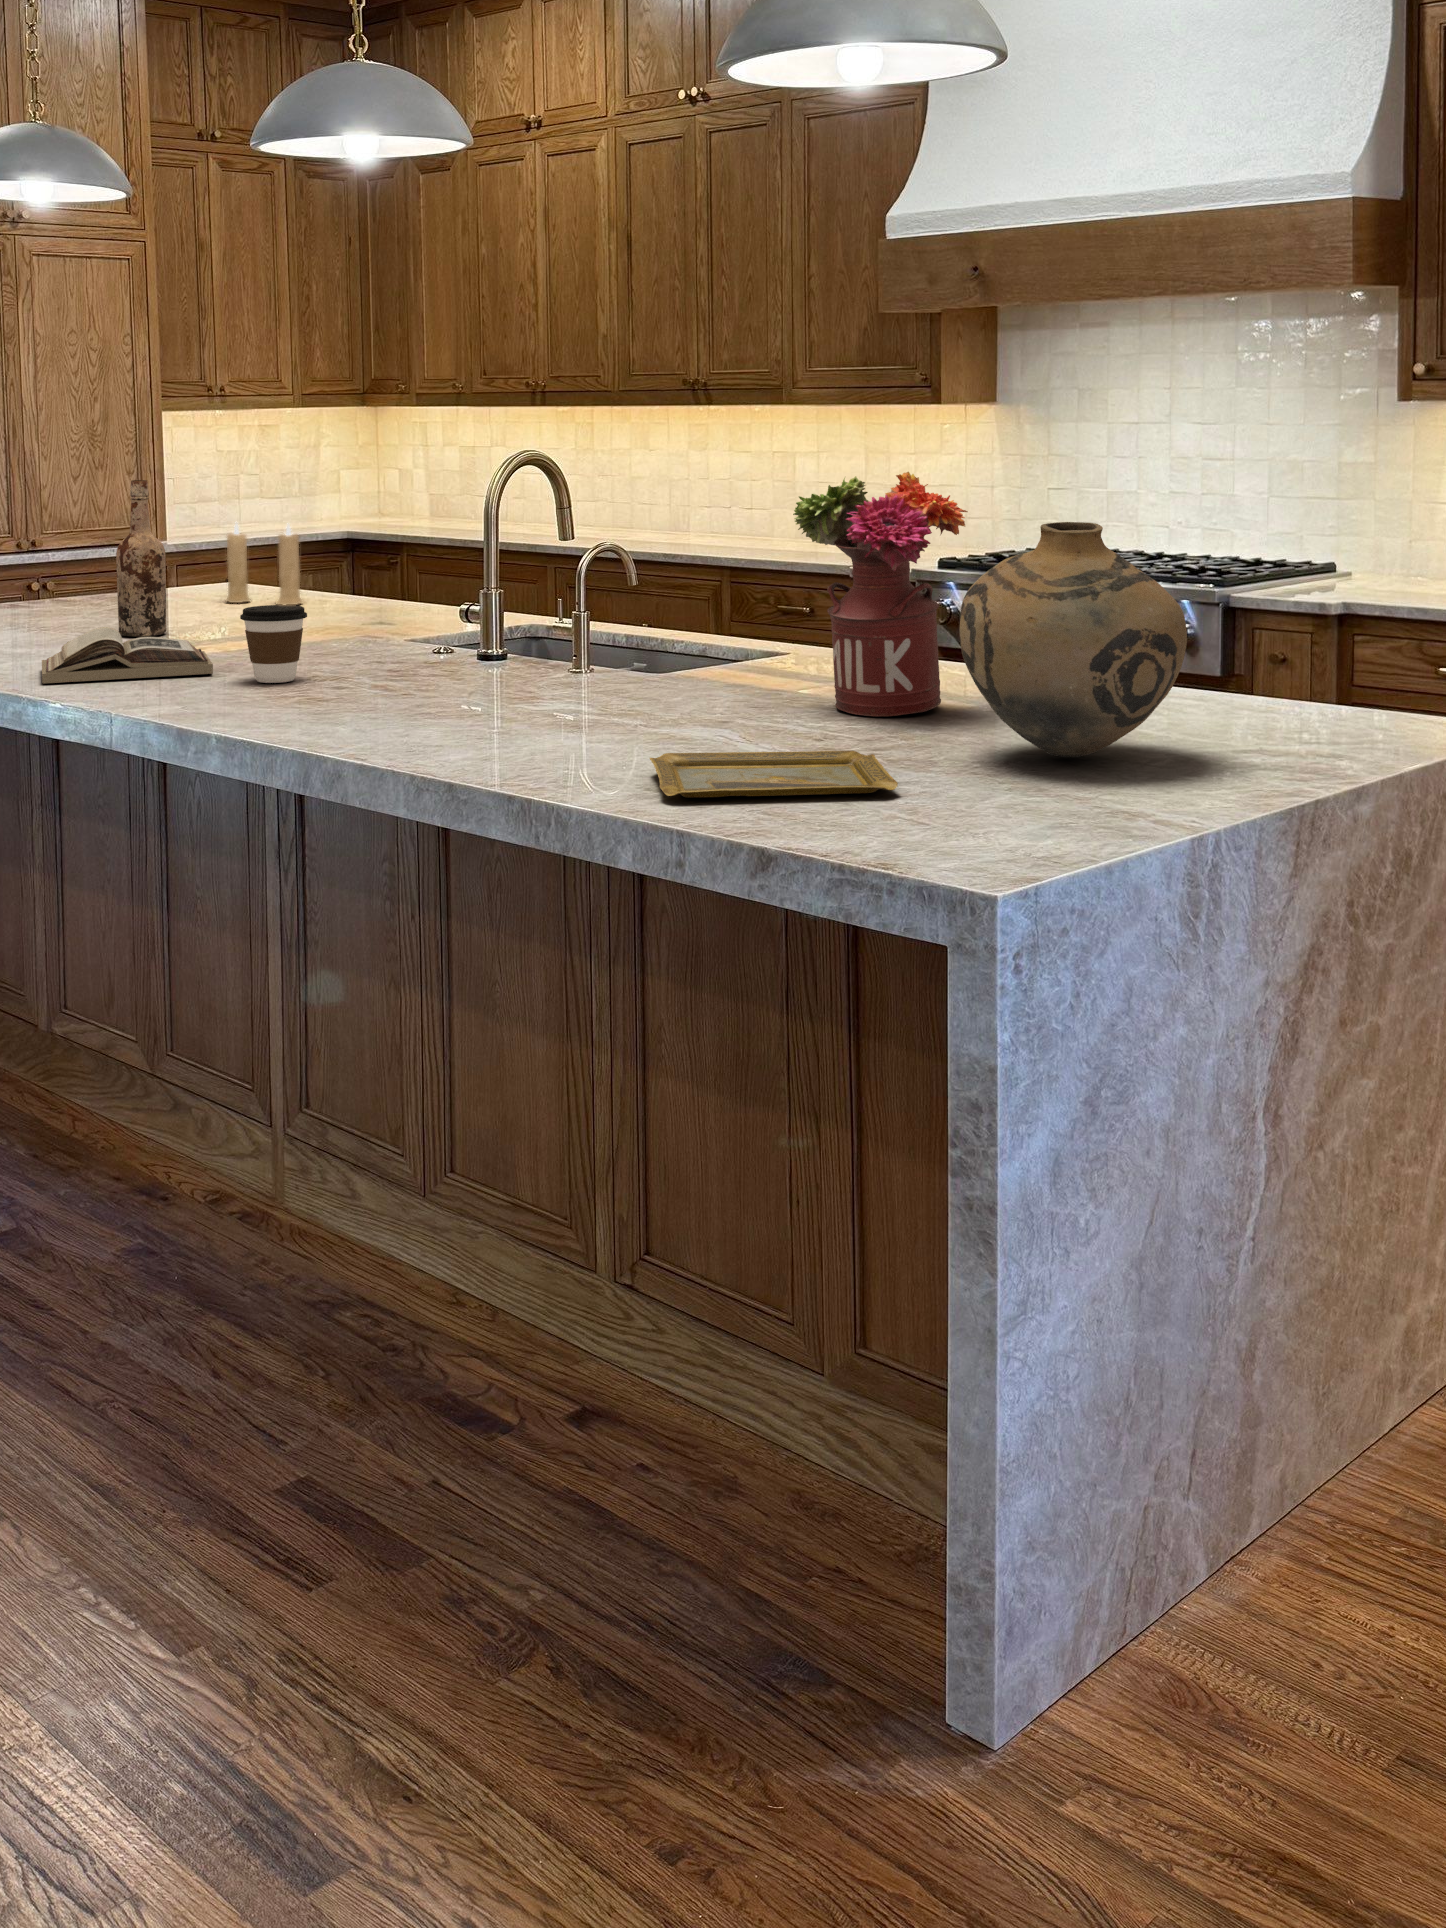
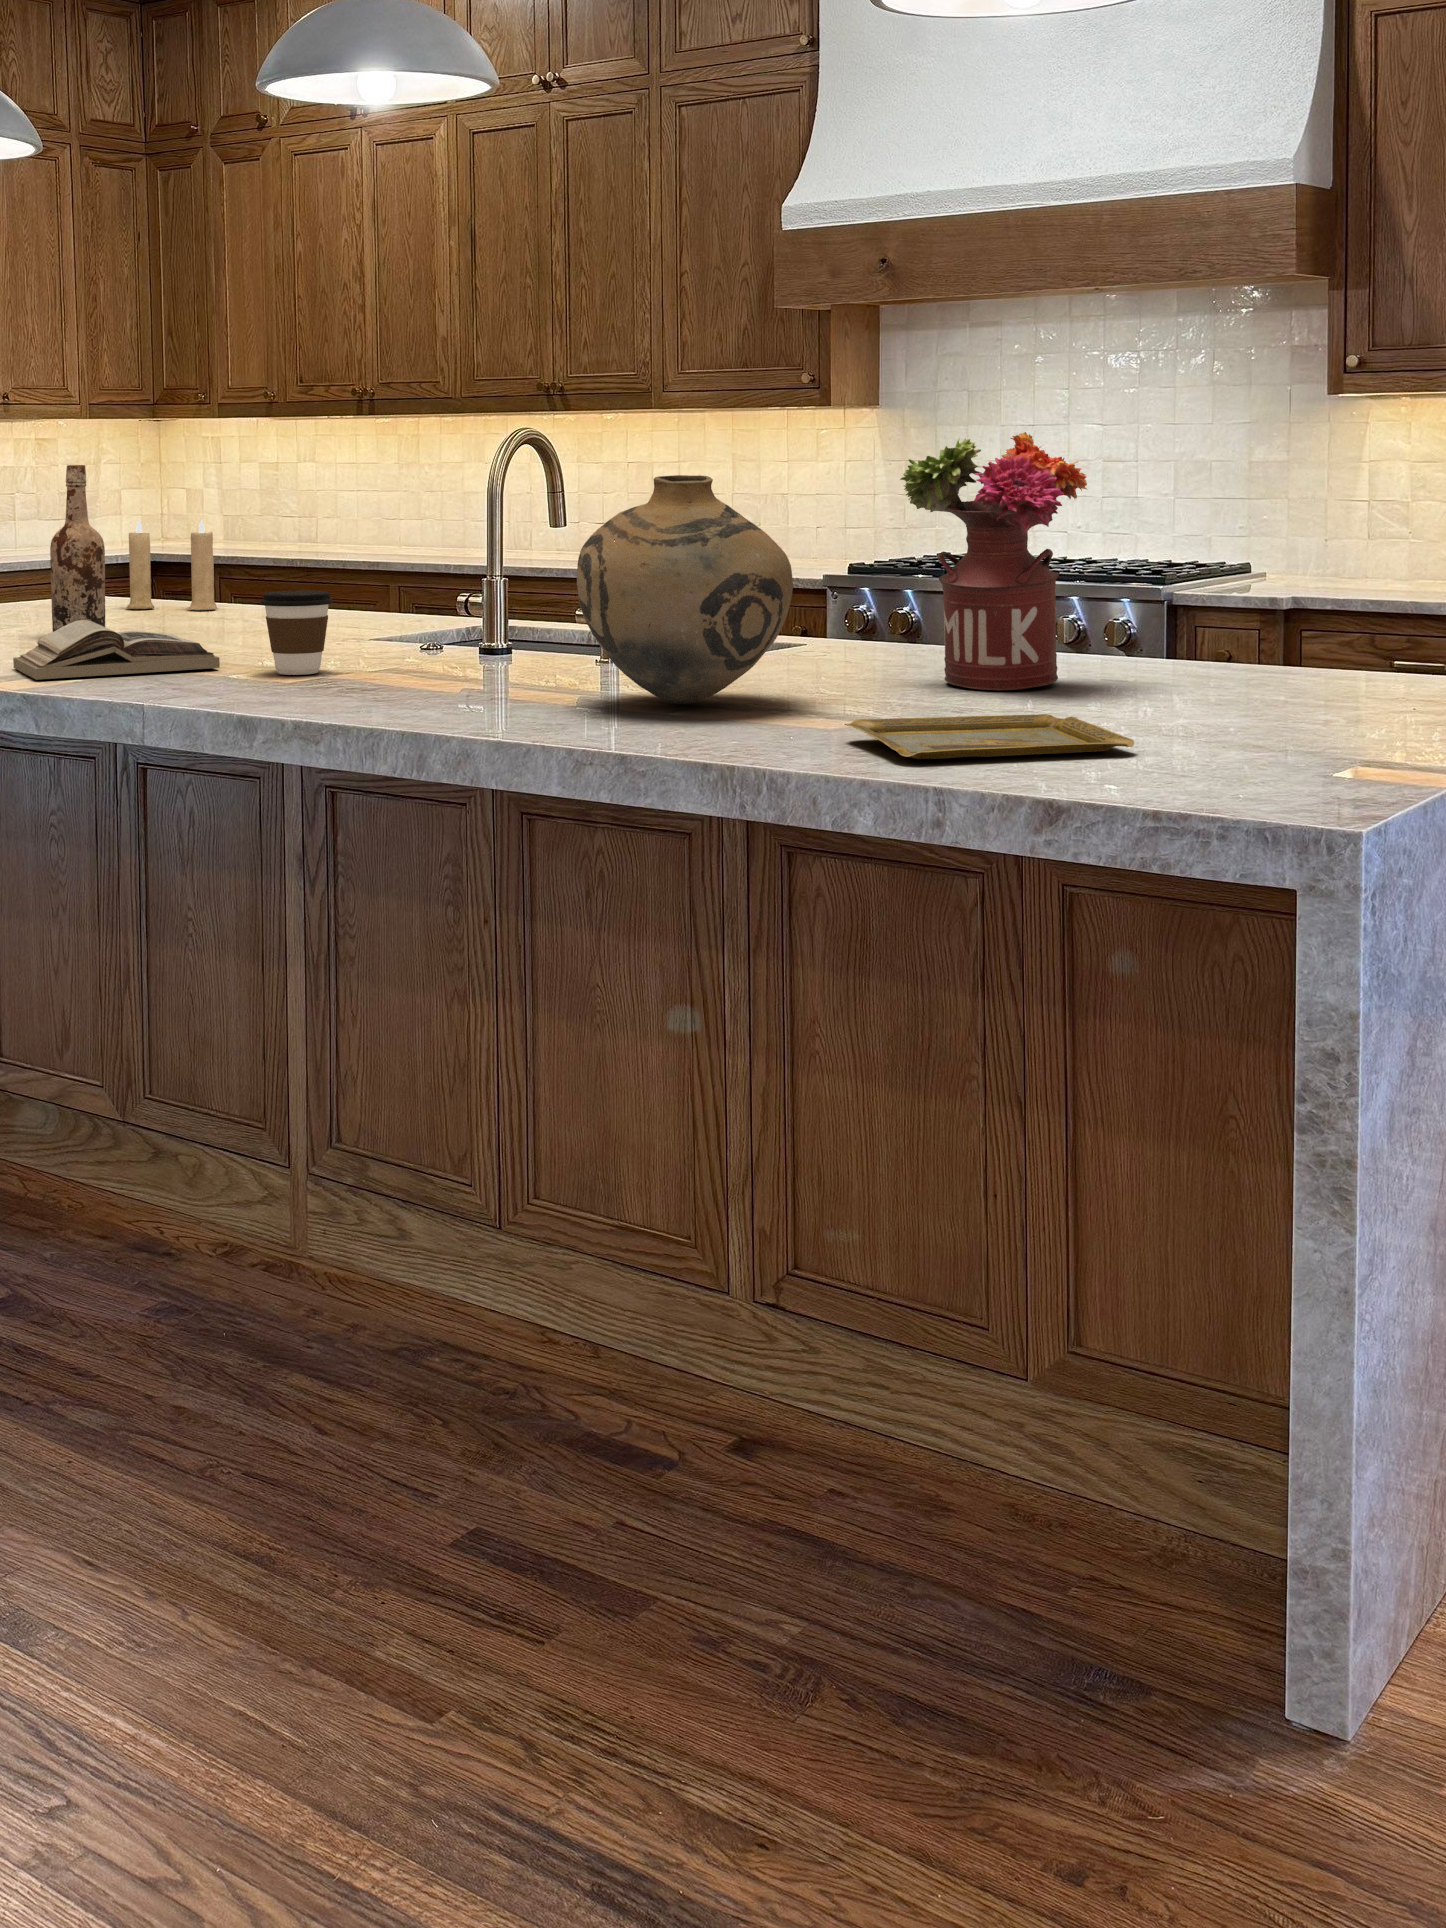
vase: present [959,522,1187,757] -> present [577,475,793,704]

